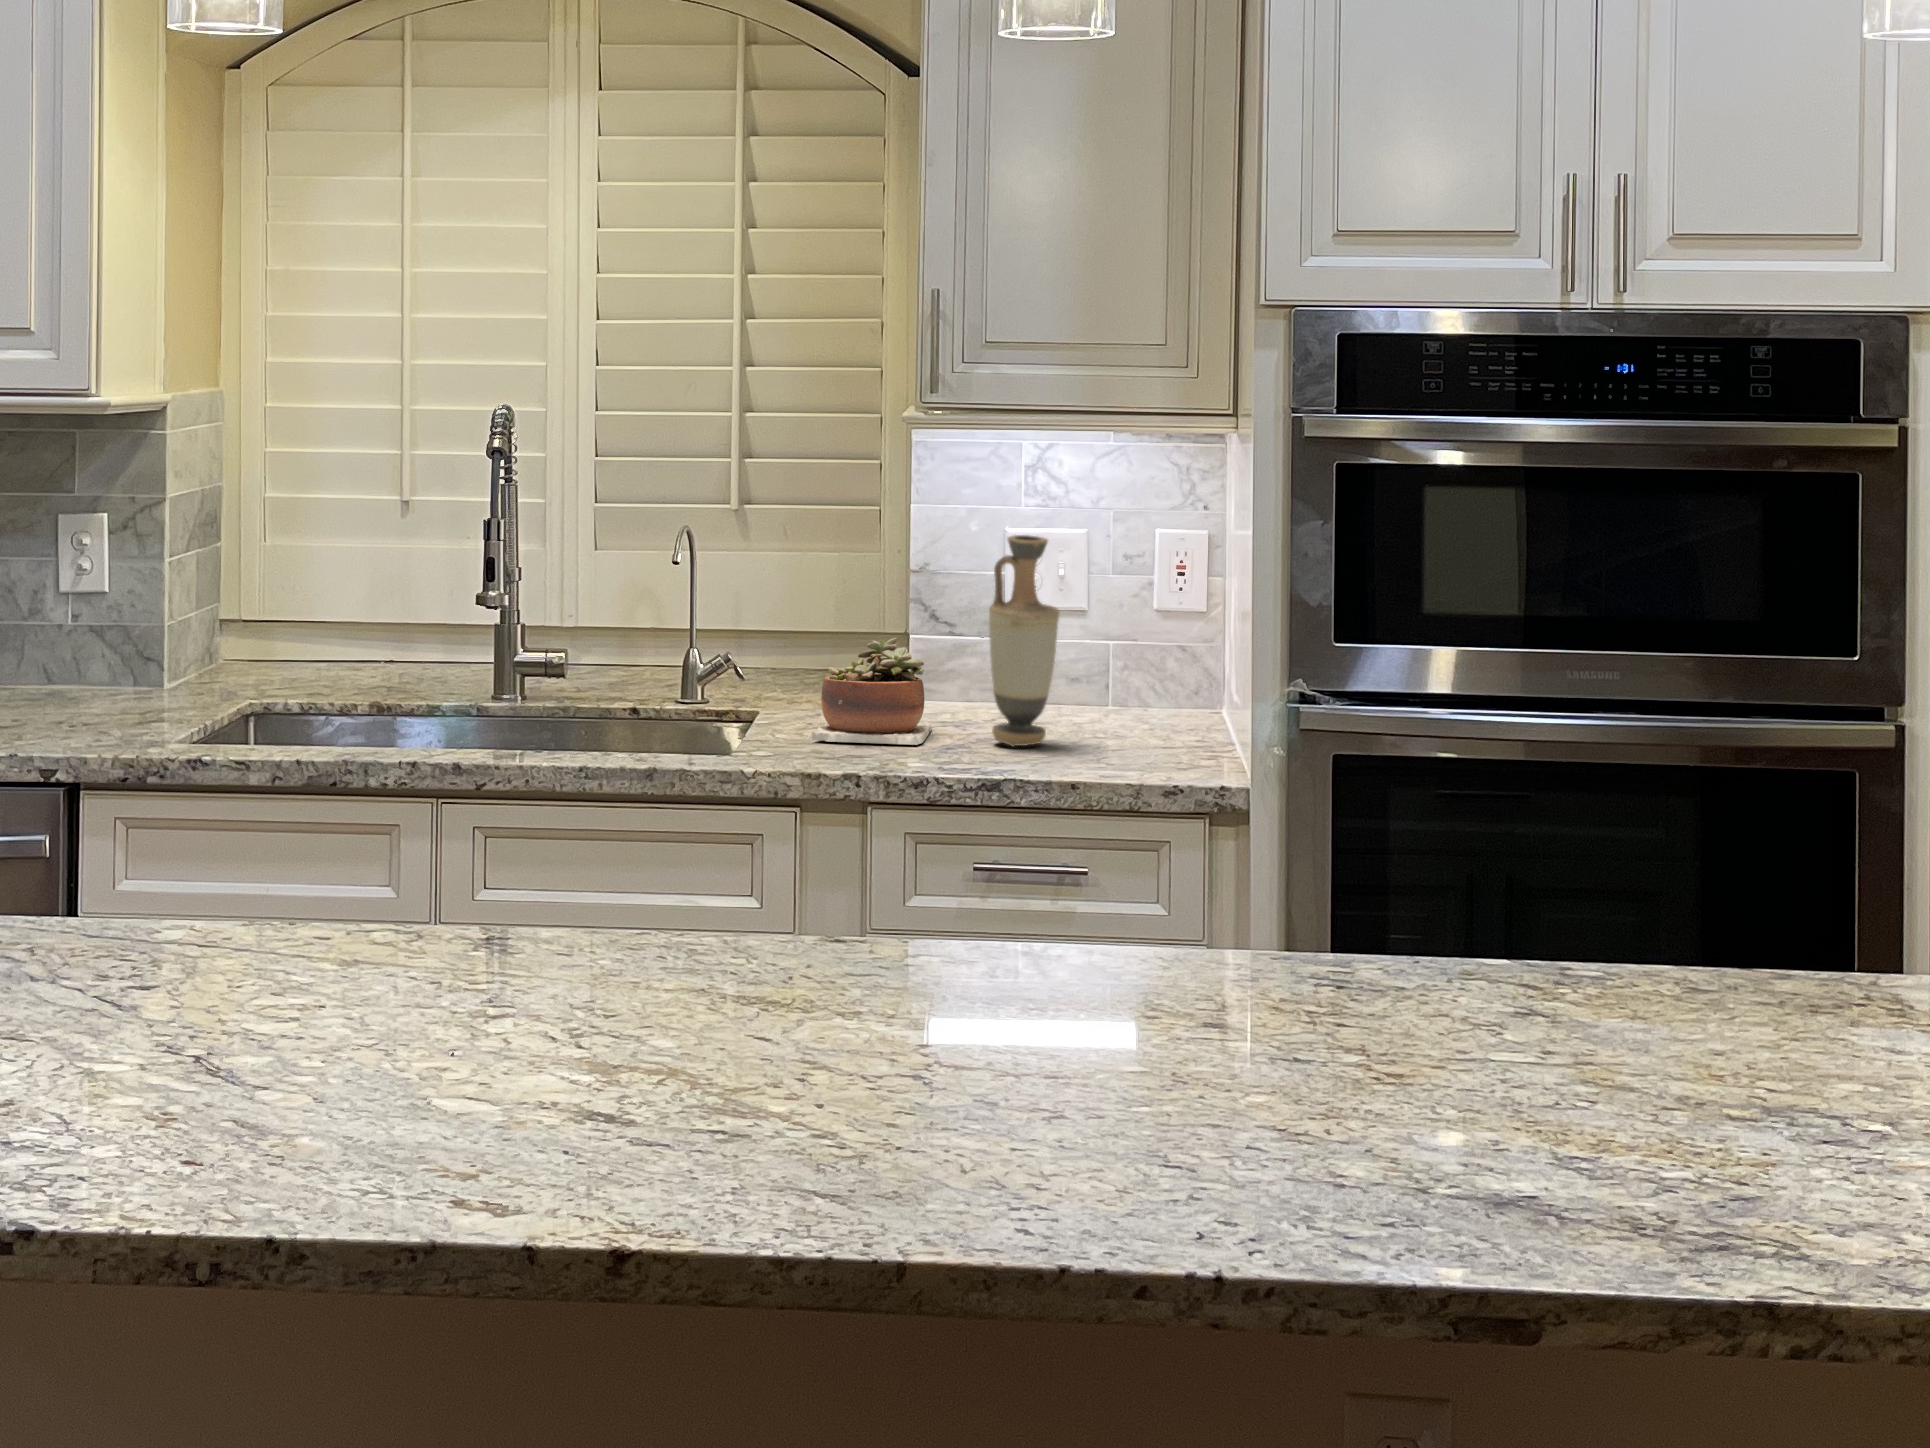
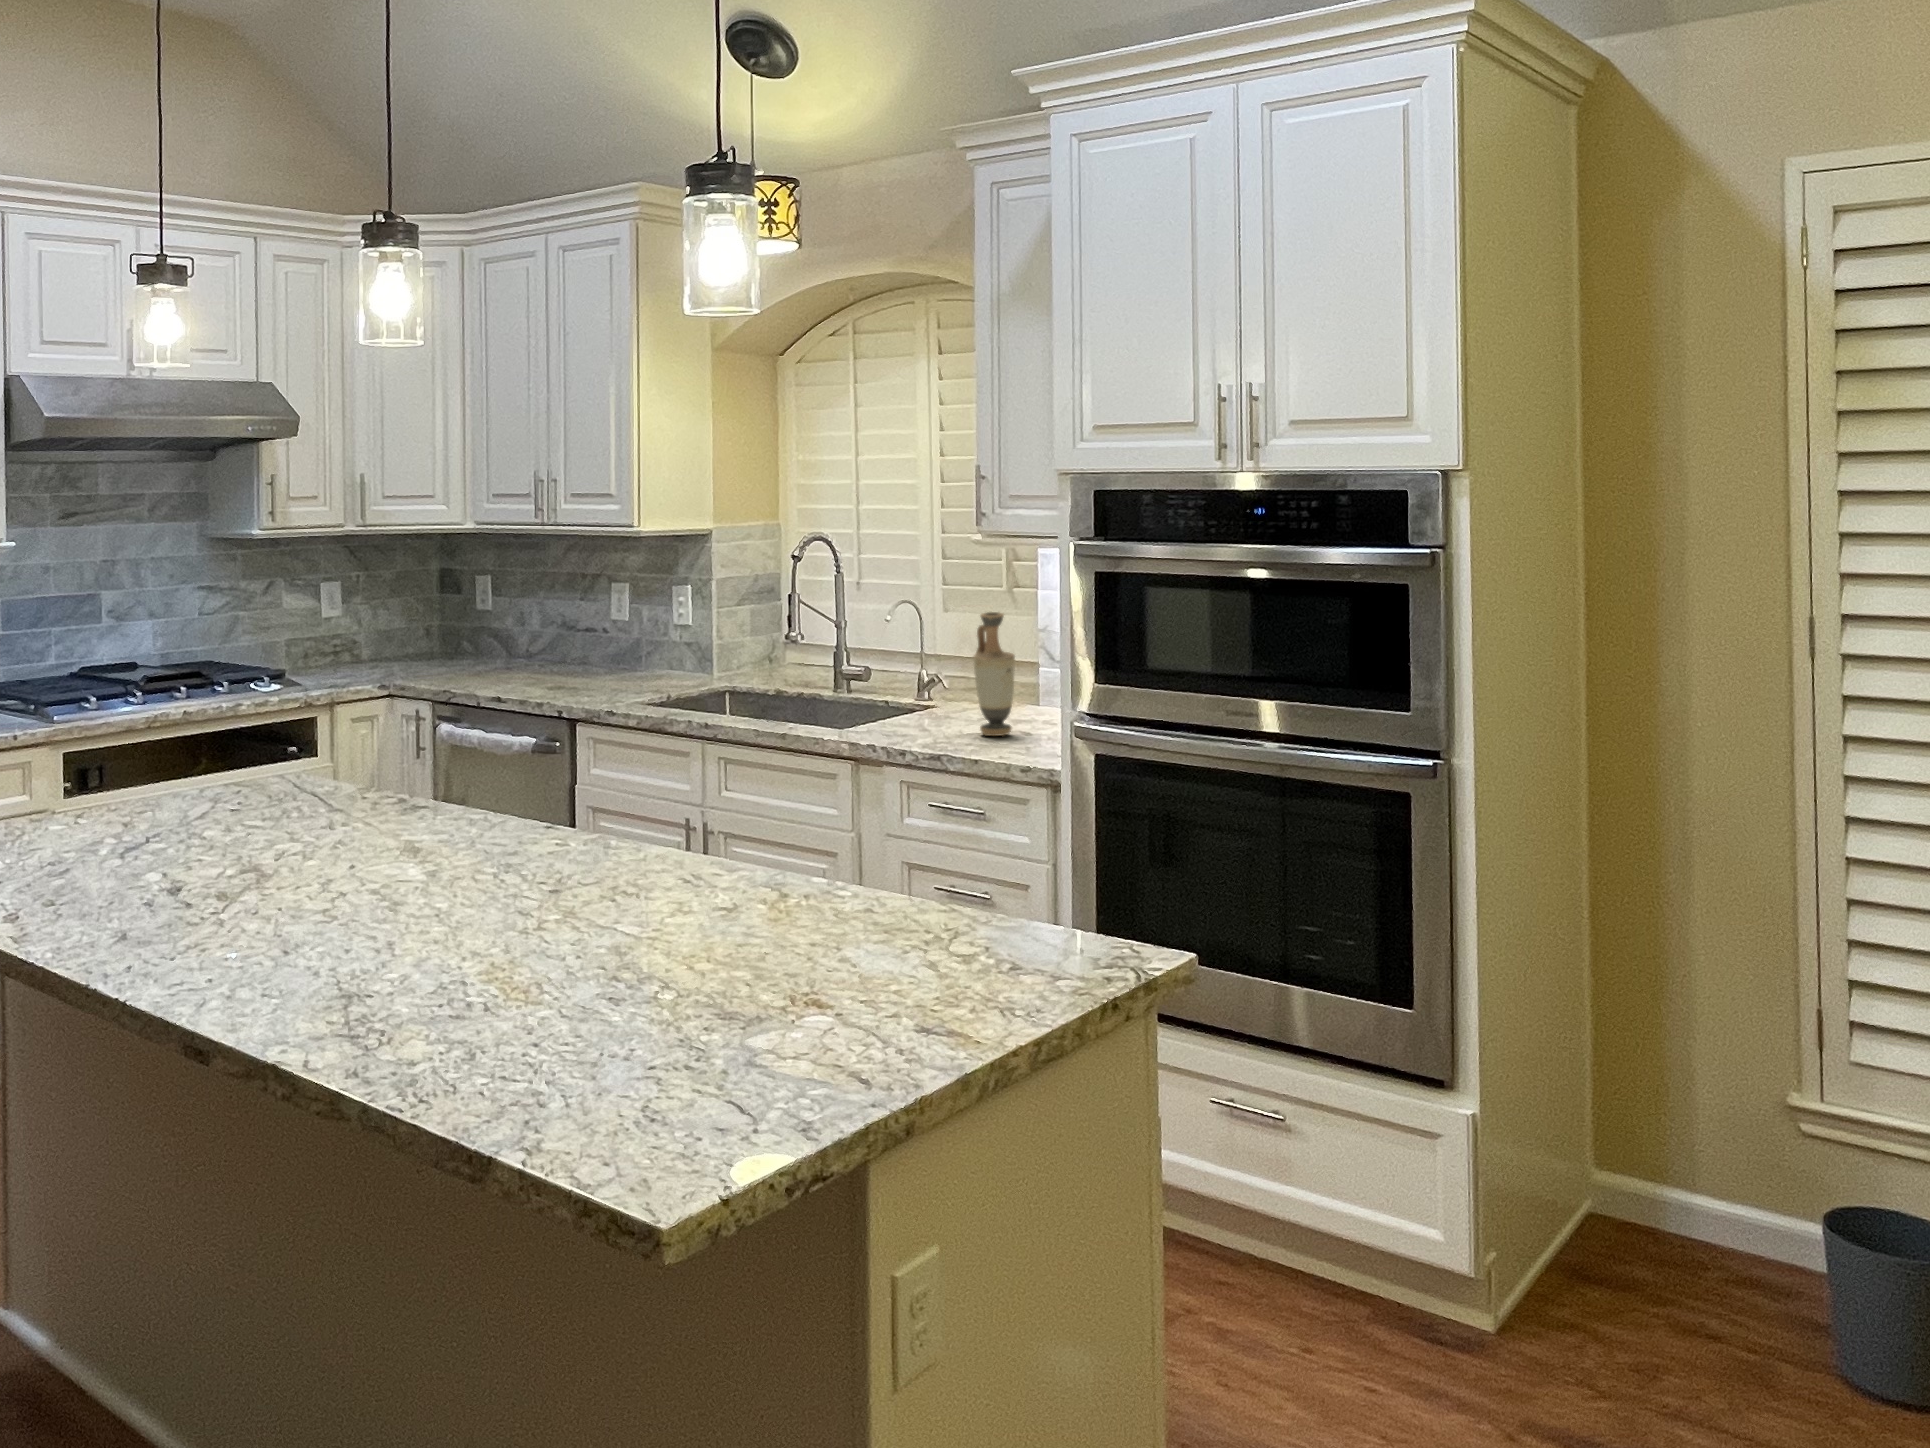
succulent plant: present [812,638,932,745] -> none [896,669,984,731]

